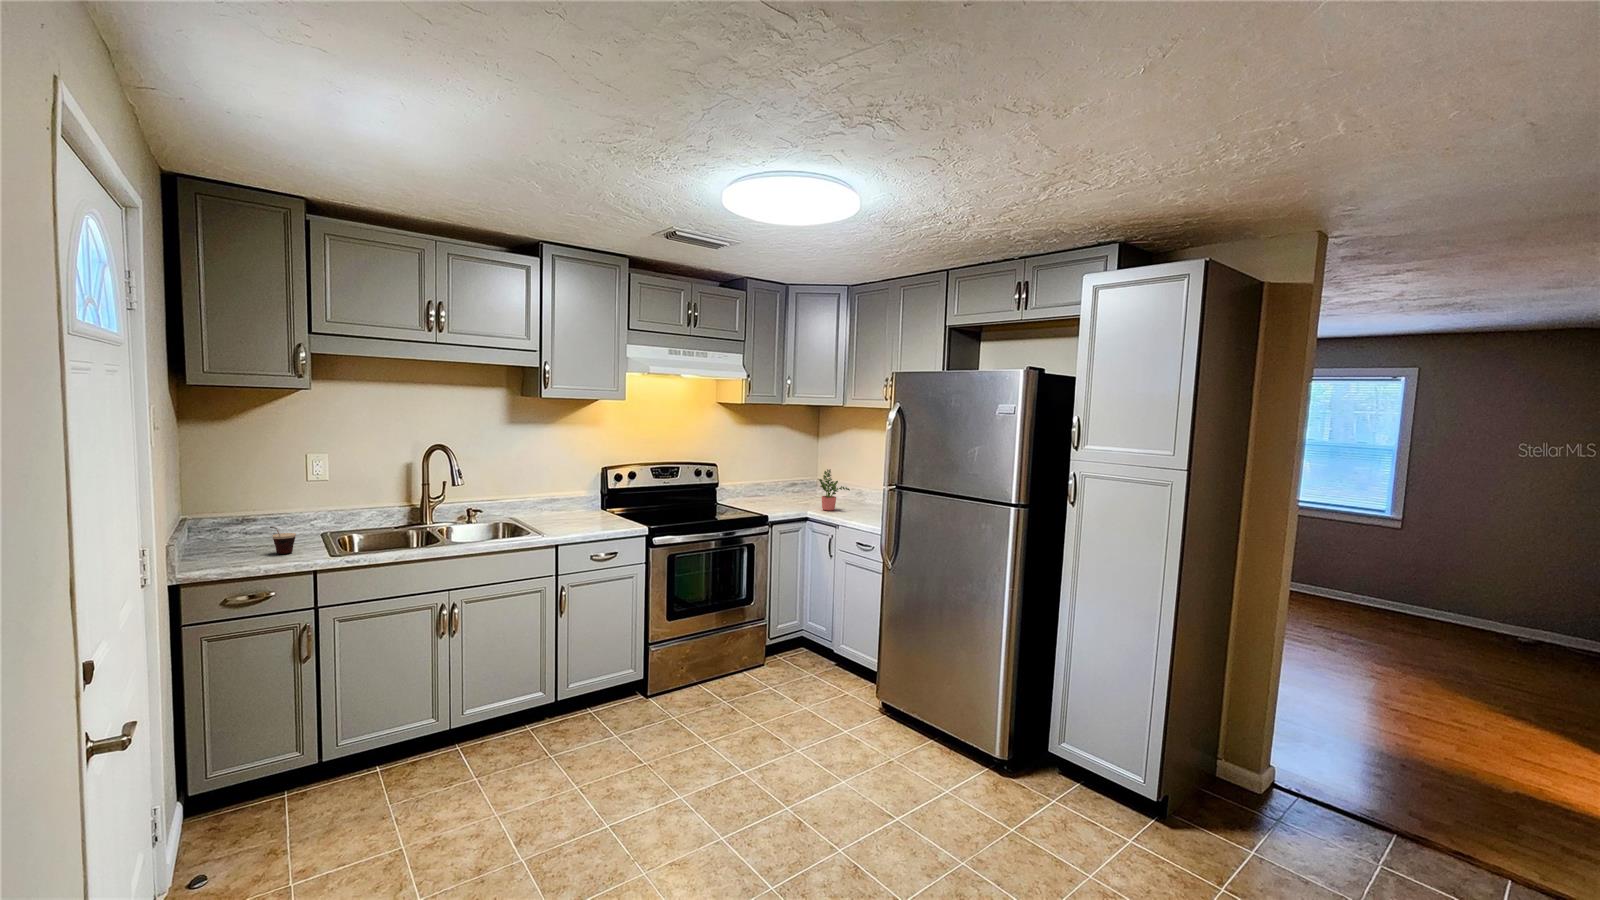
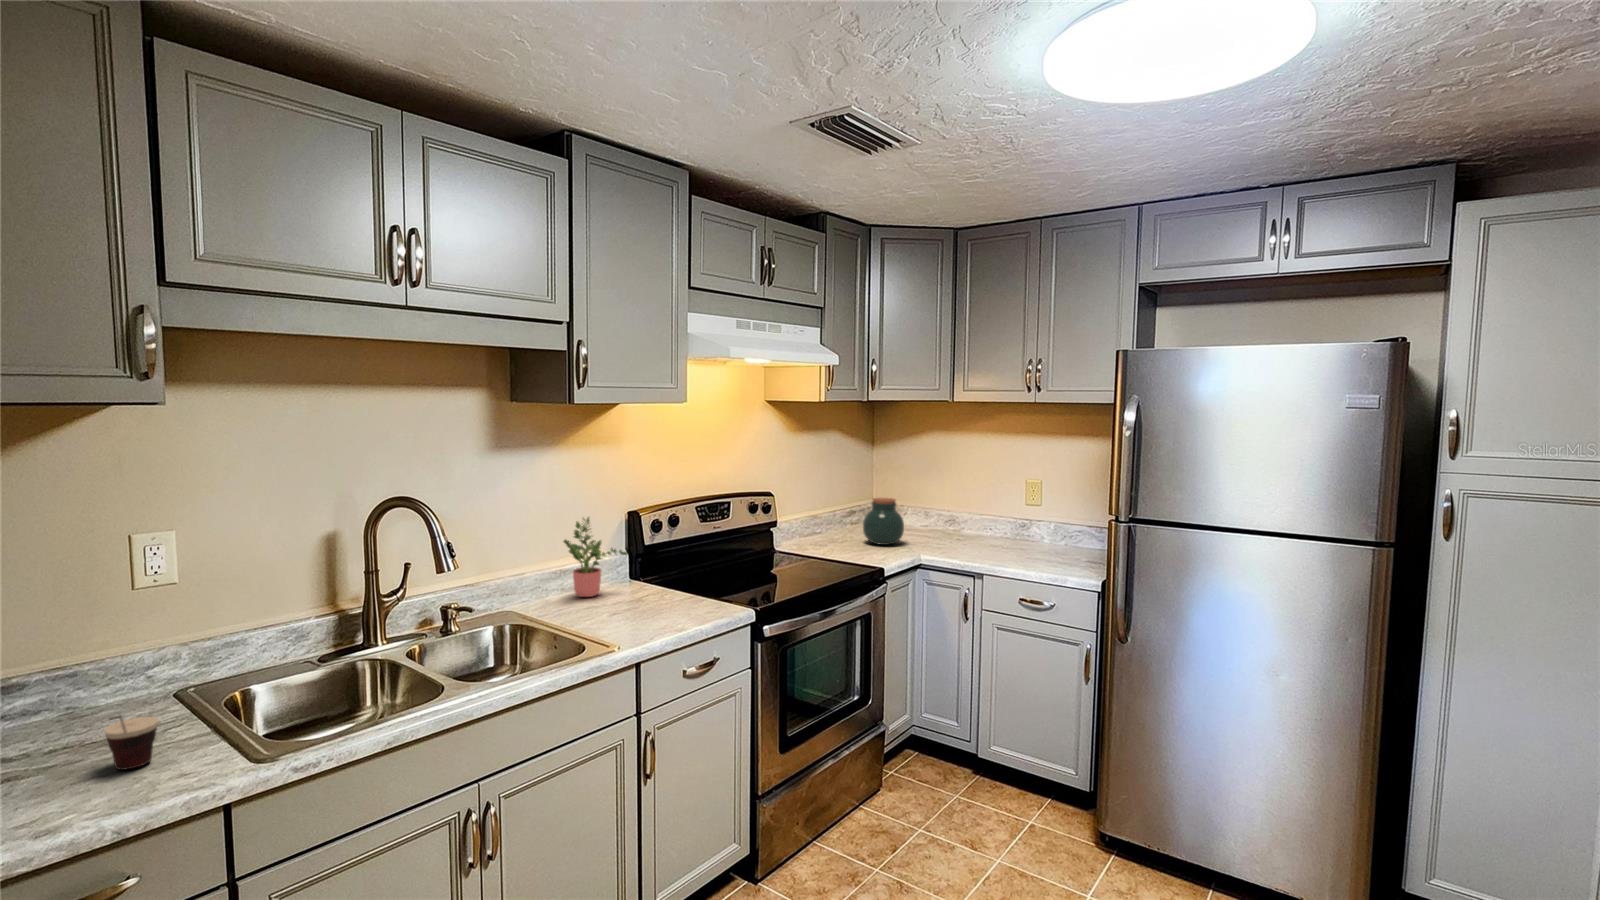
potted plant: present [819,469,850,511] -> present [564,517,628,597]
jar: none [784,472,812,504] -> present [863,498,904,545]

